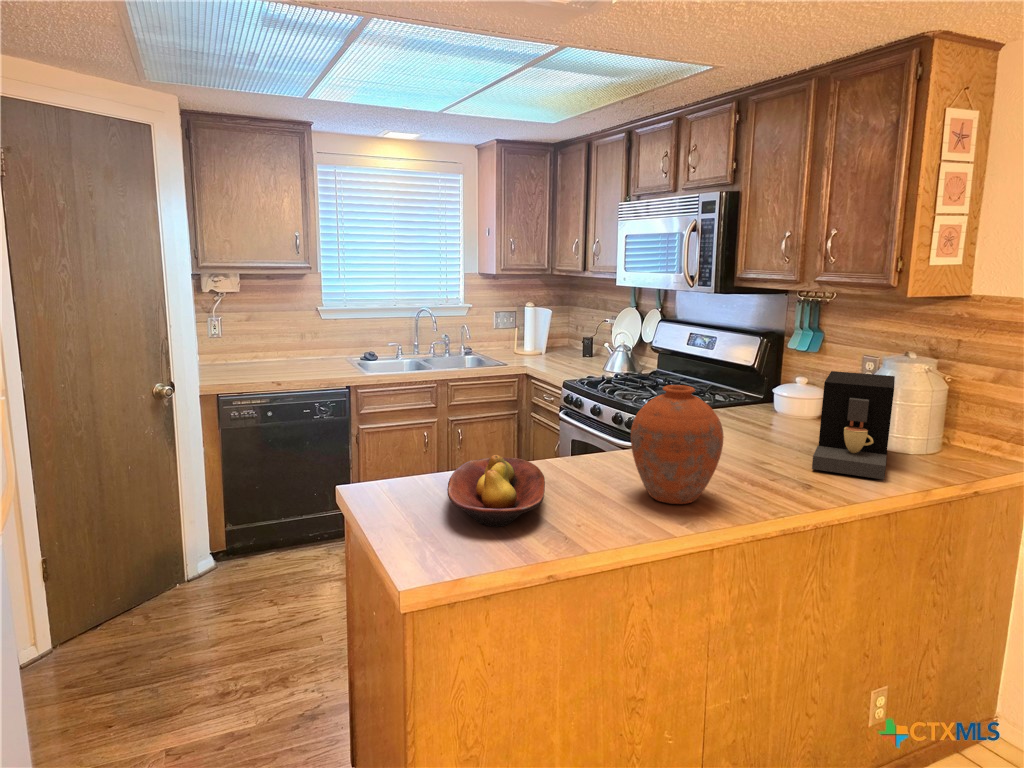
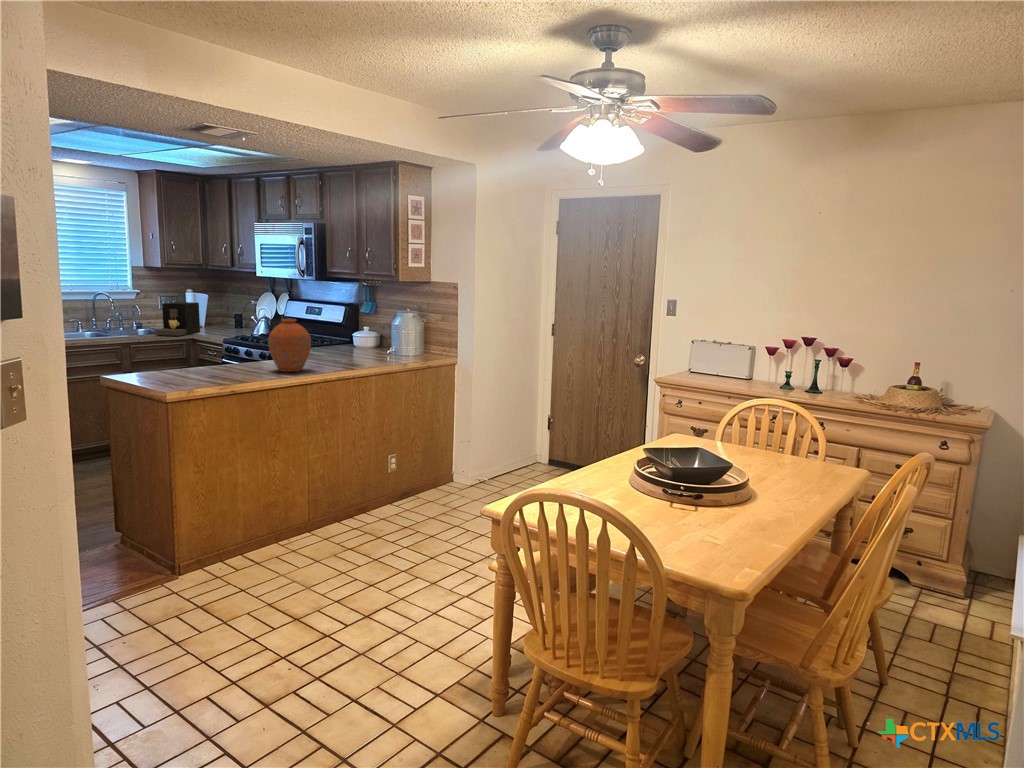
coffee maker: present [812,371,895,479] -> present [155,302,200,336]
fruit bowl: present [447,455,545,527] -> none [177,355,228,381]

